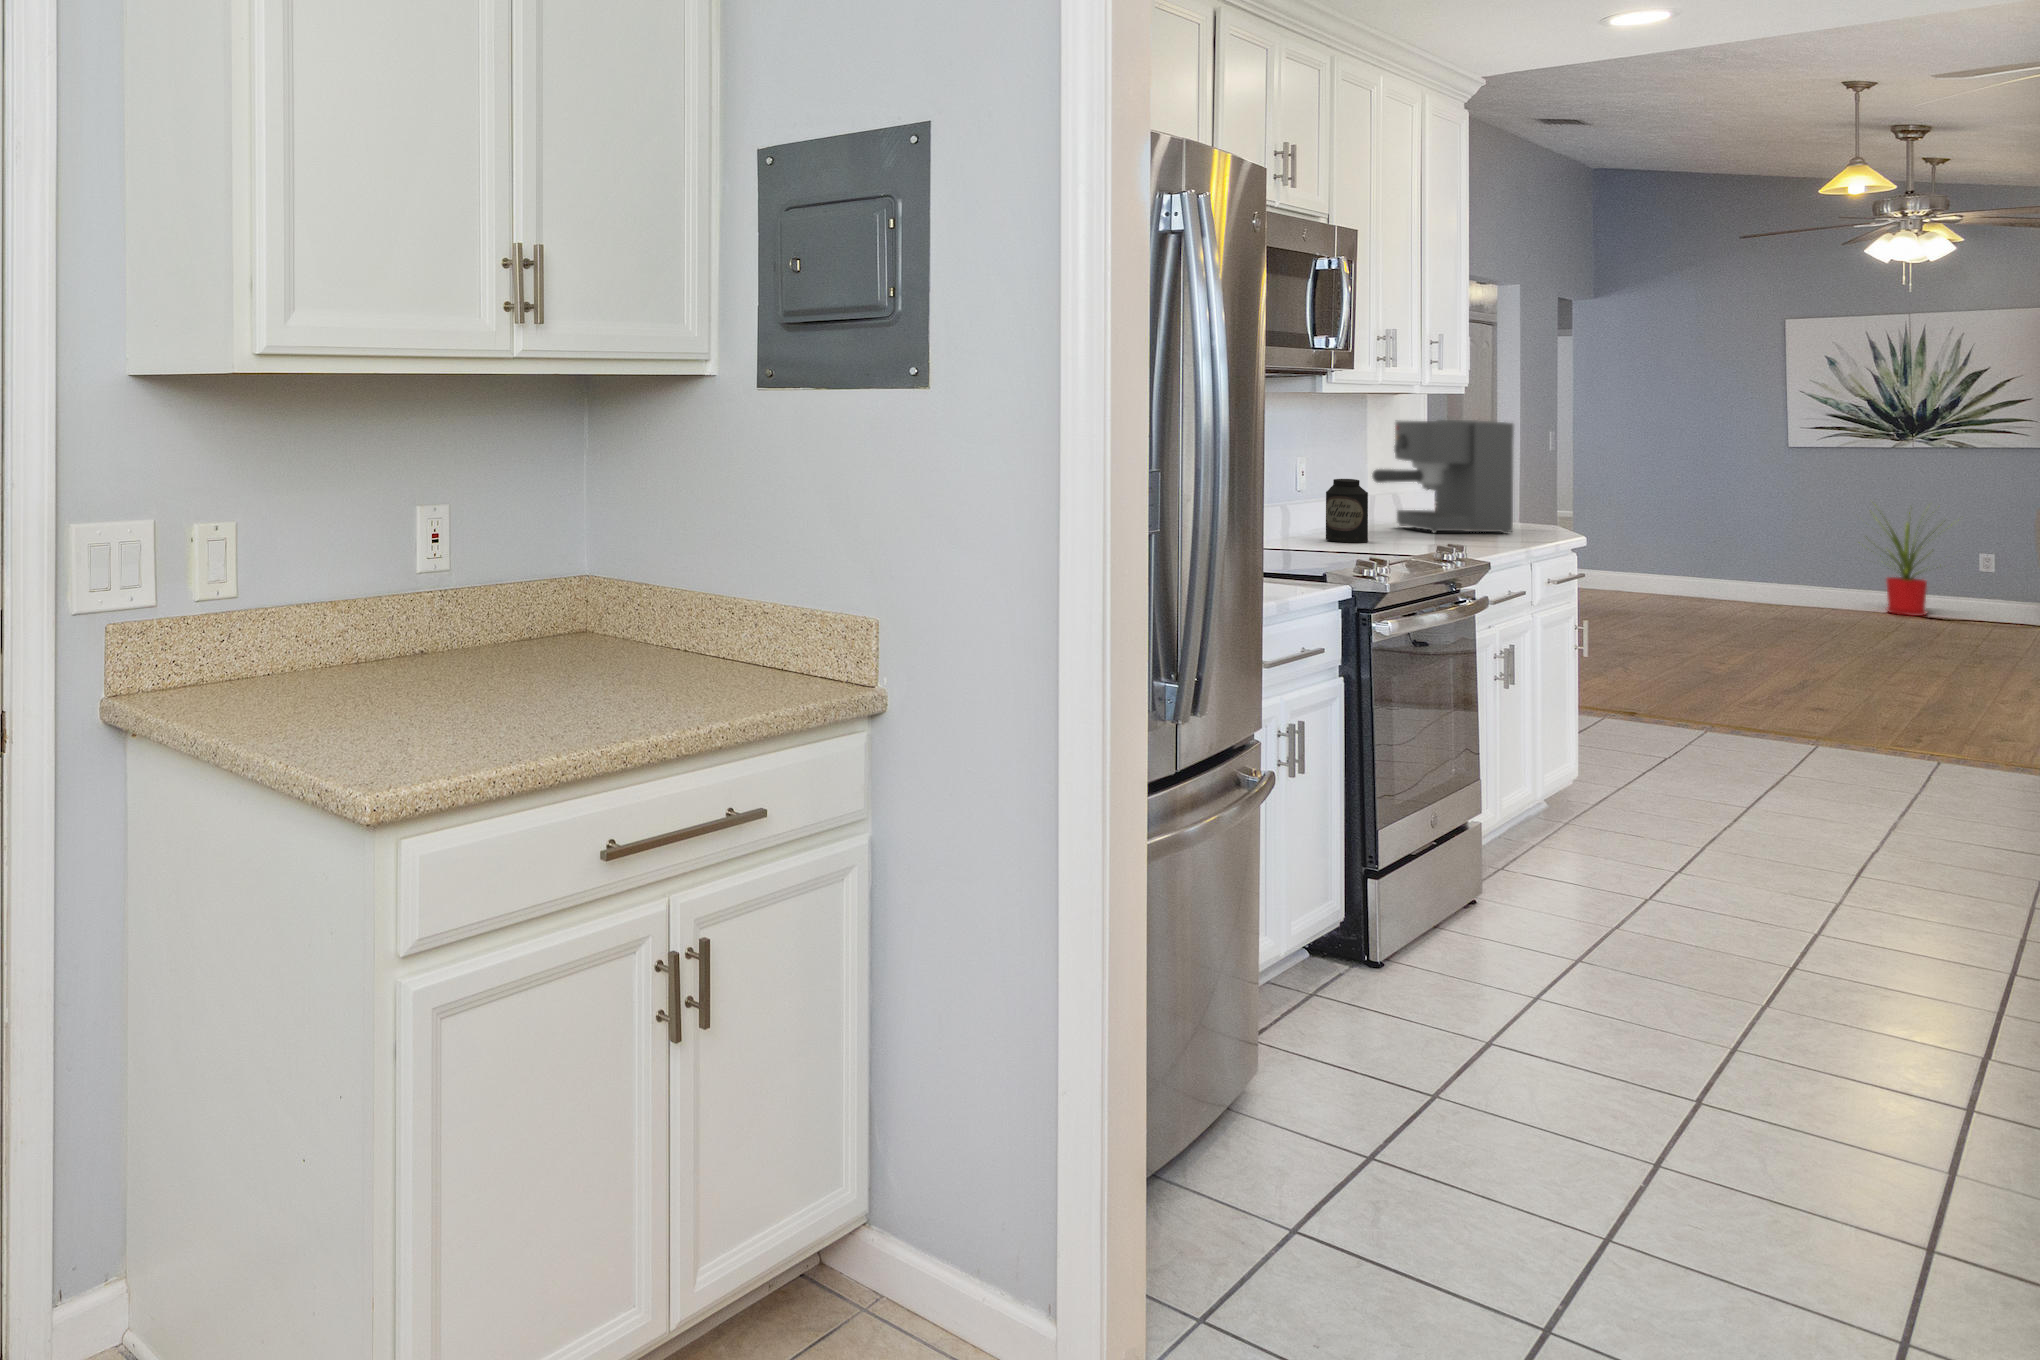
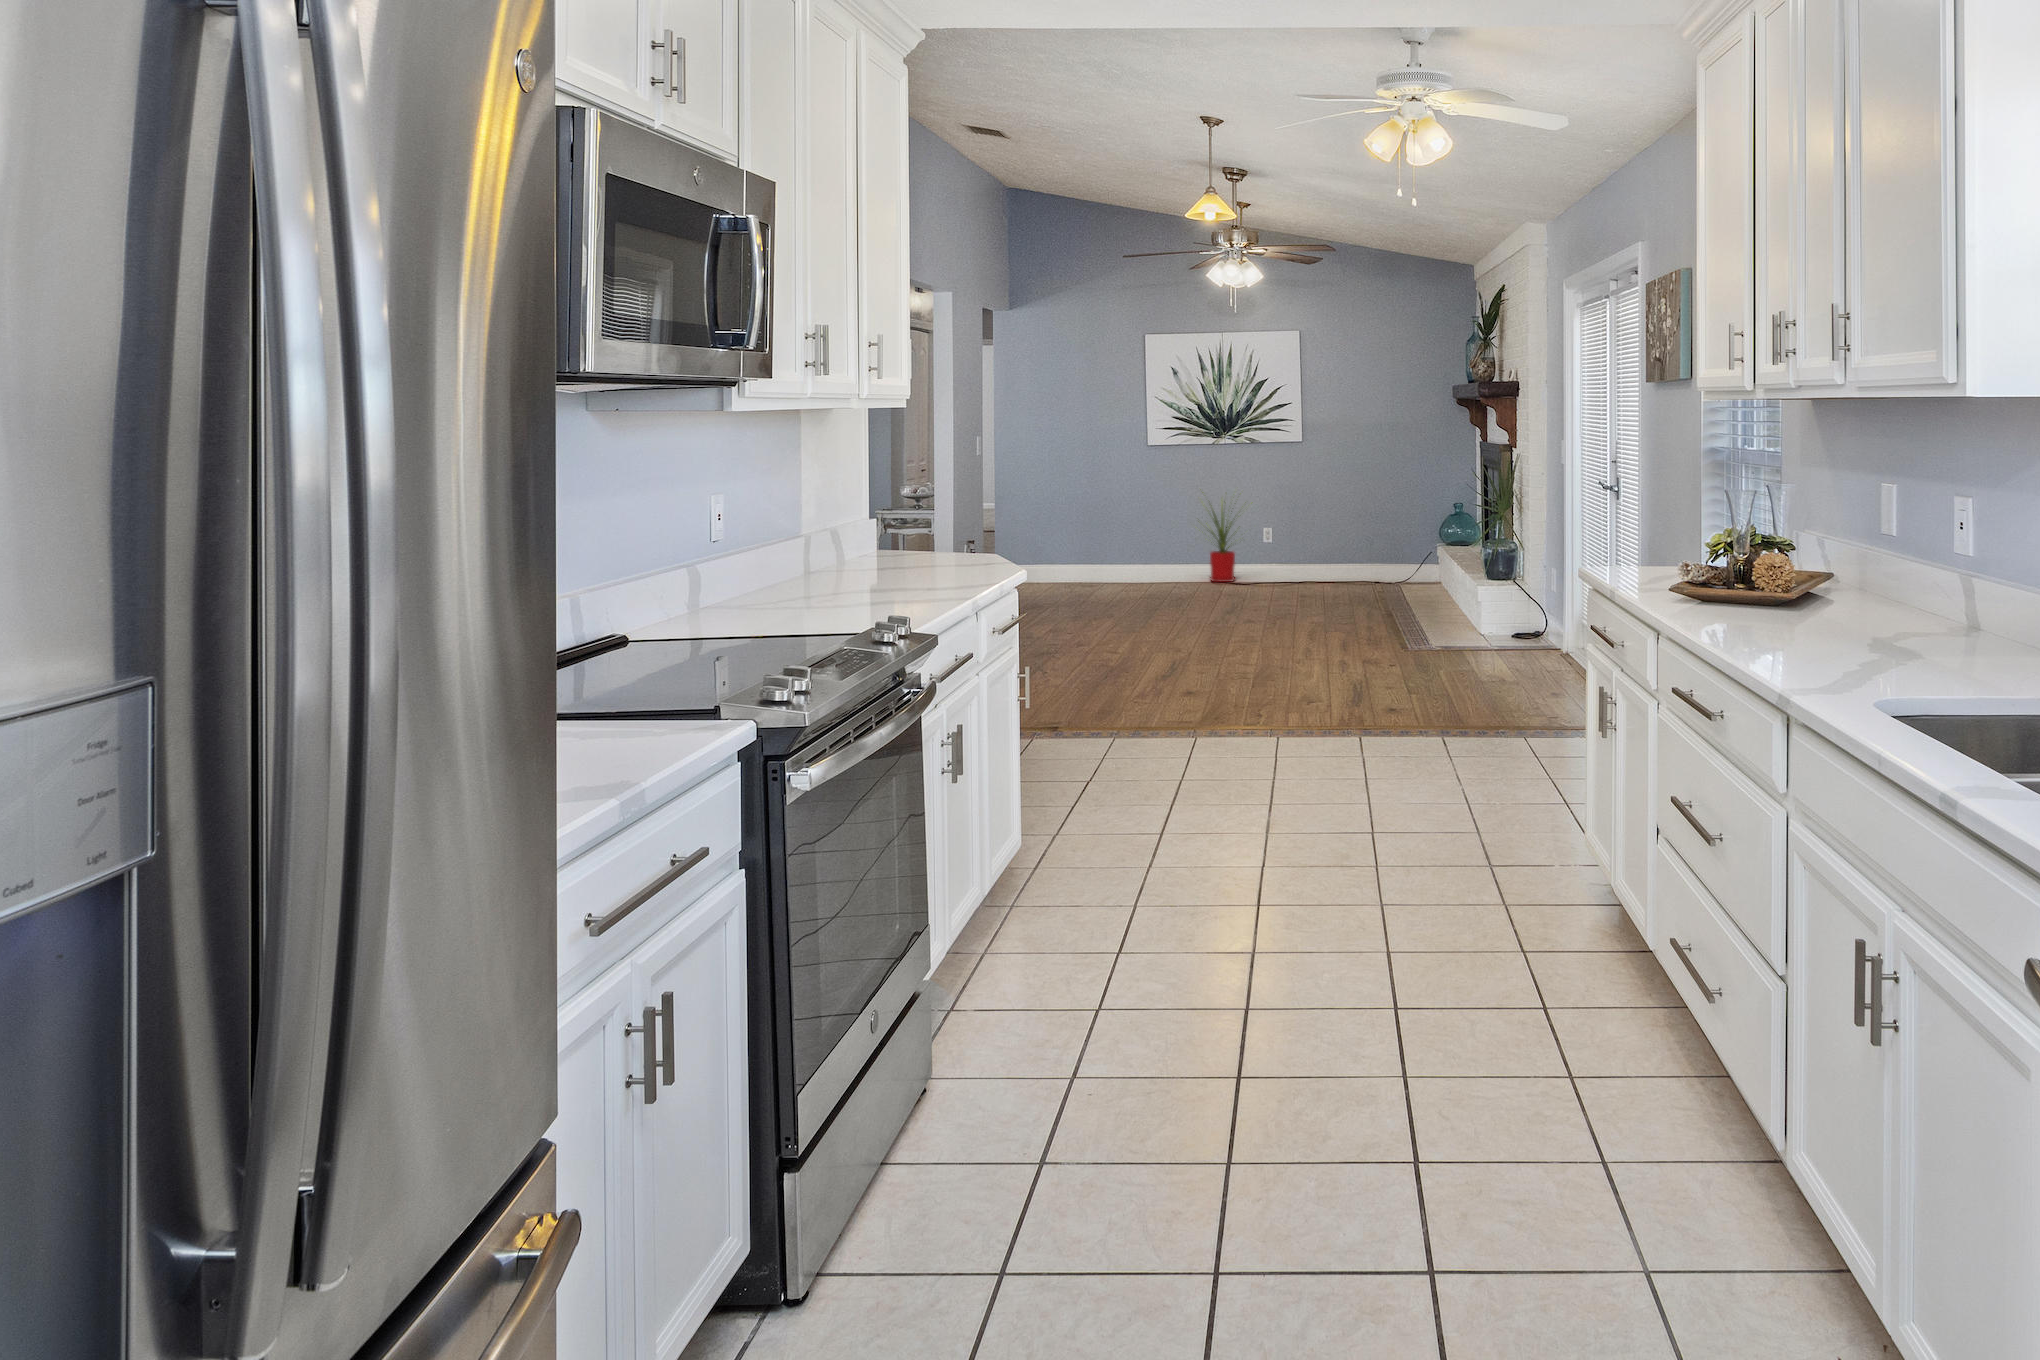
coffee maker: present [1372,420,1514,534] -> none [800,439,957,583]
canister: present [1326,479,1368,543] -> none [738,526,793,614]

